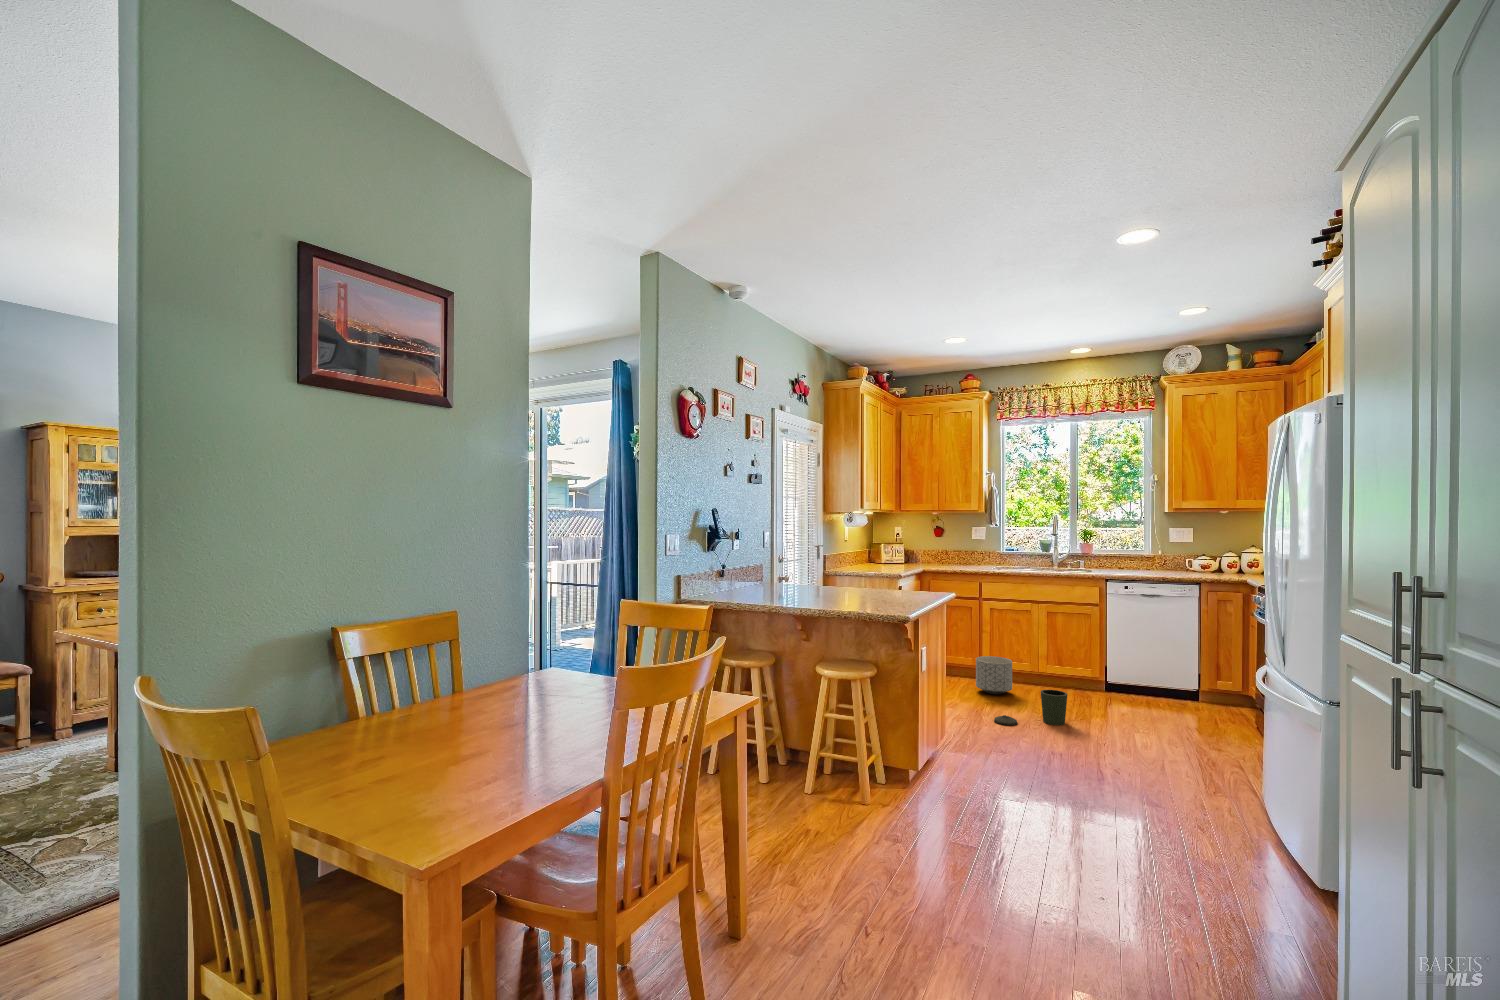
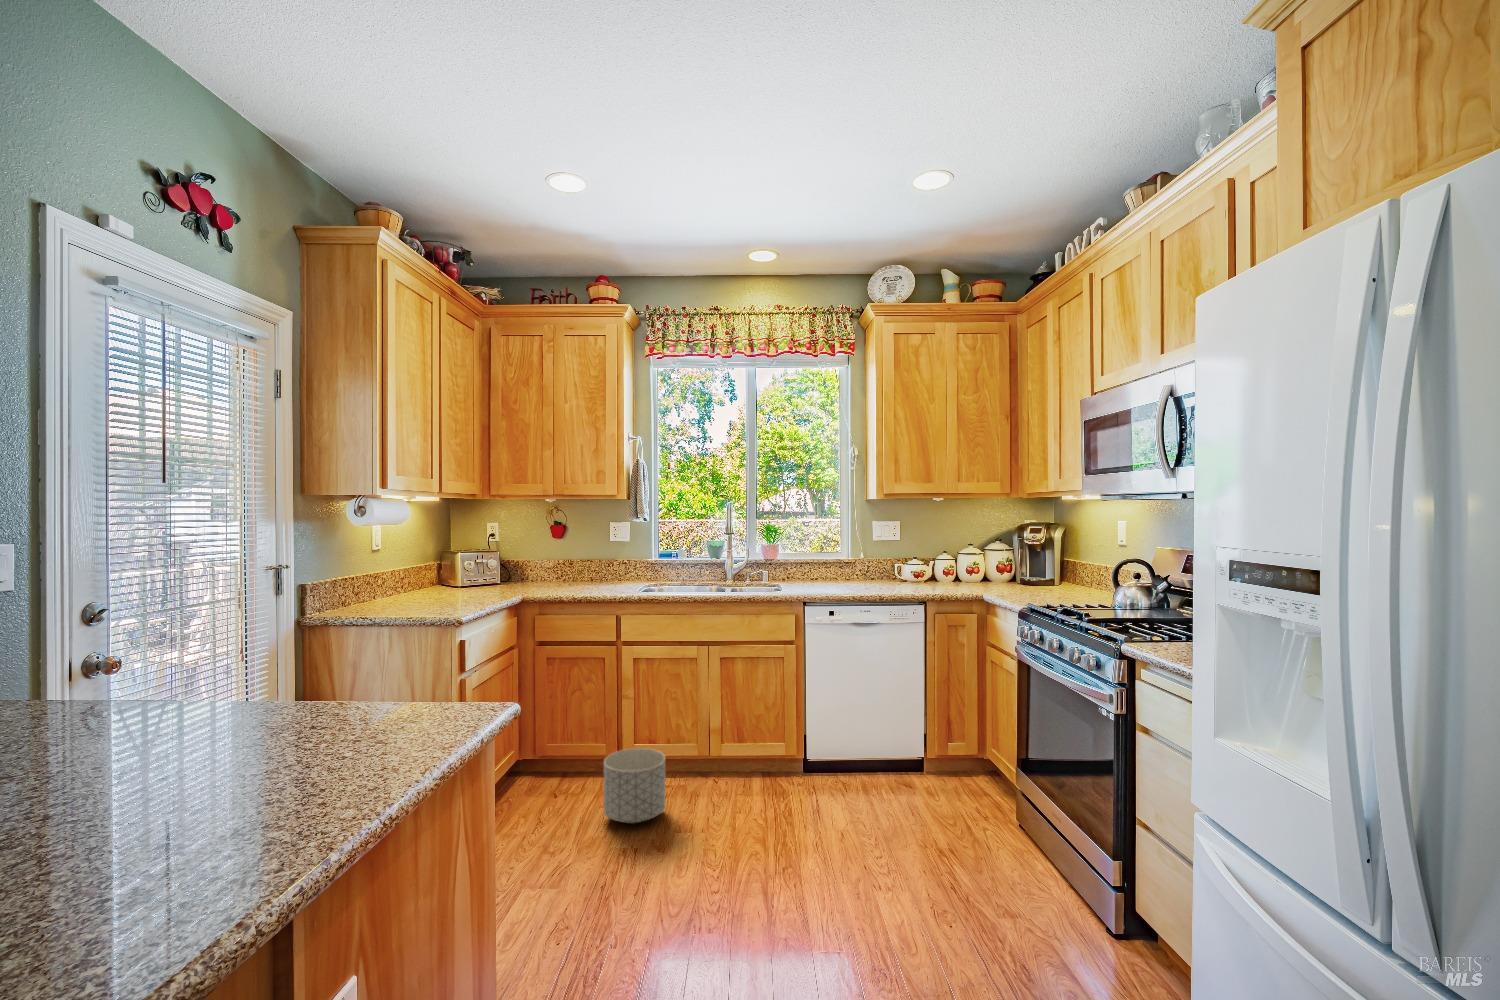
trash can: present [994,690,1068,725] -> none [627,830,763,942]

